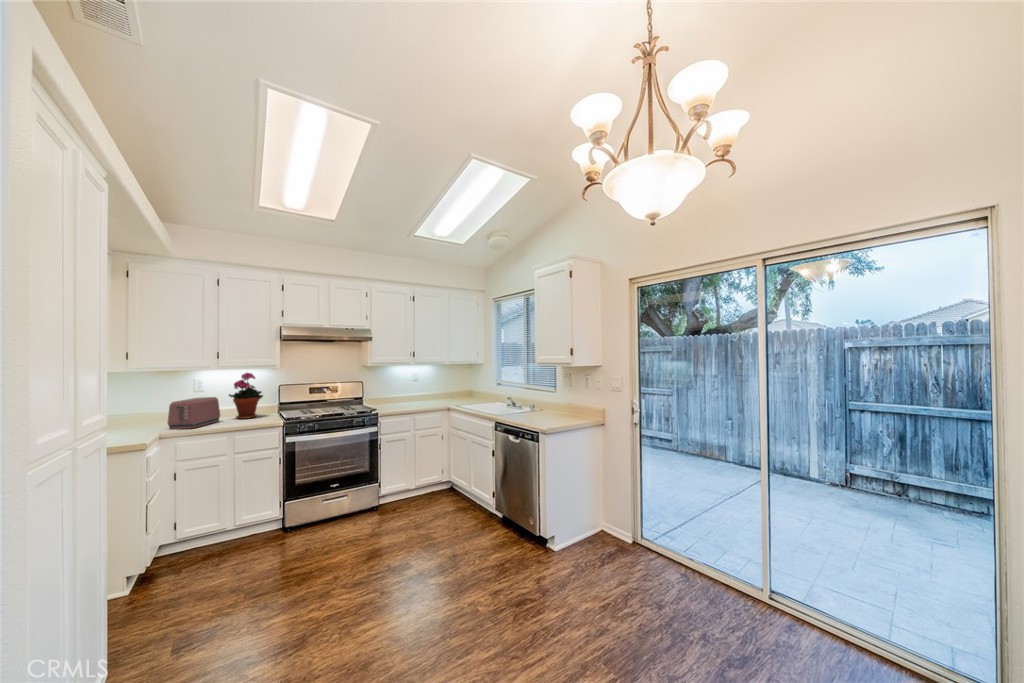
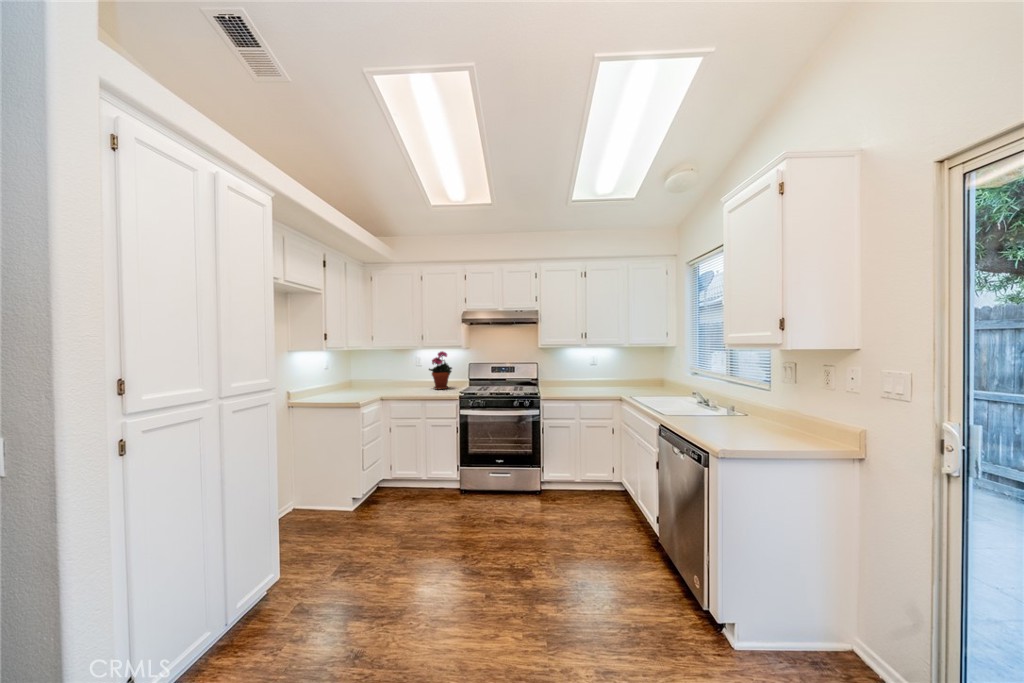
toaster: present [167,397,220,429] -> none [385,370,422,393]

